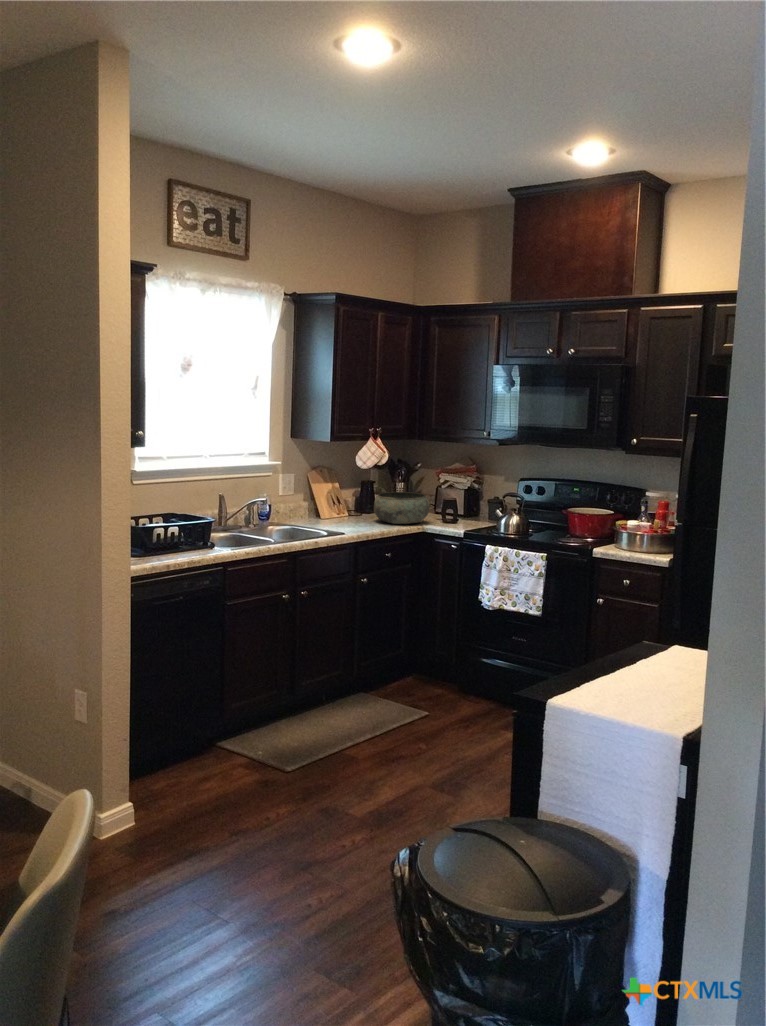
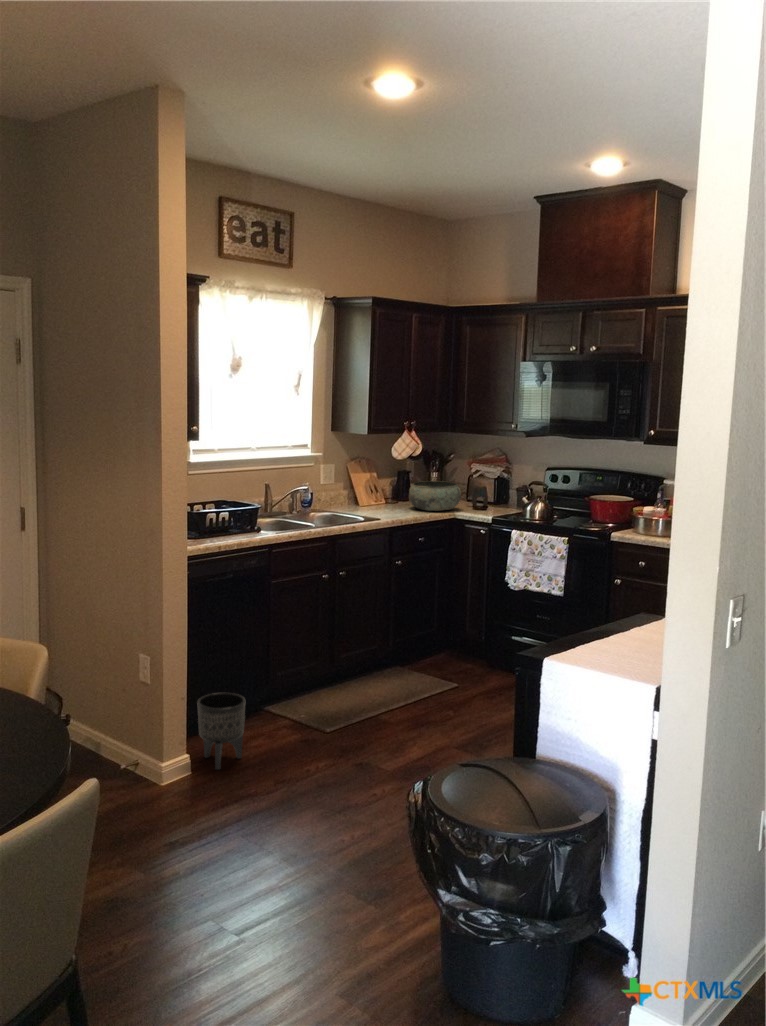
planter: none [141,731,196,820] -> present [197,693,245,770]

